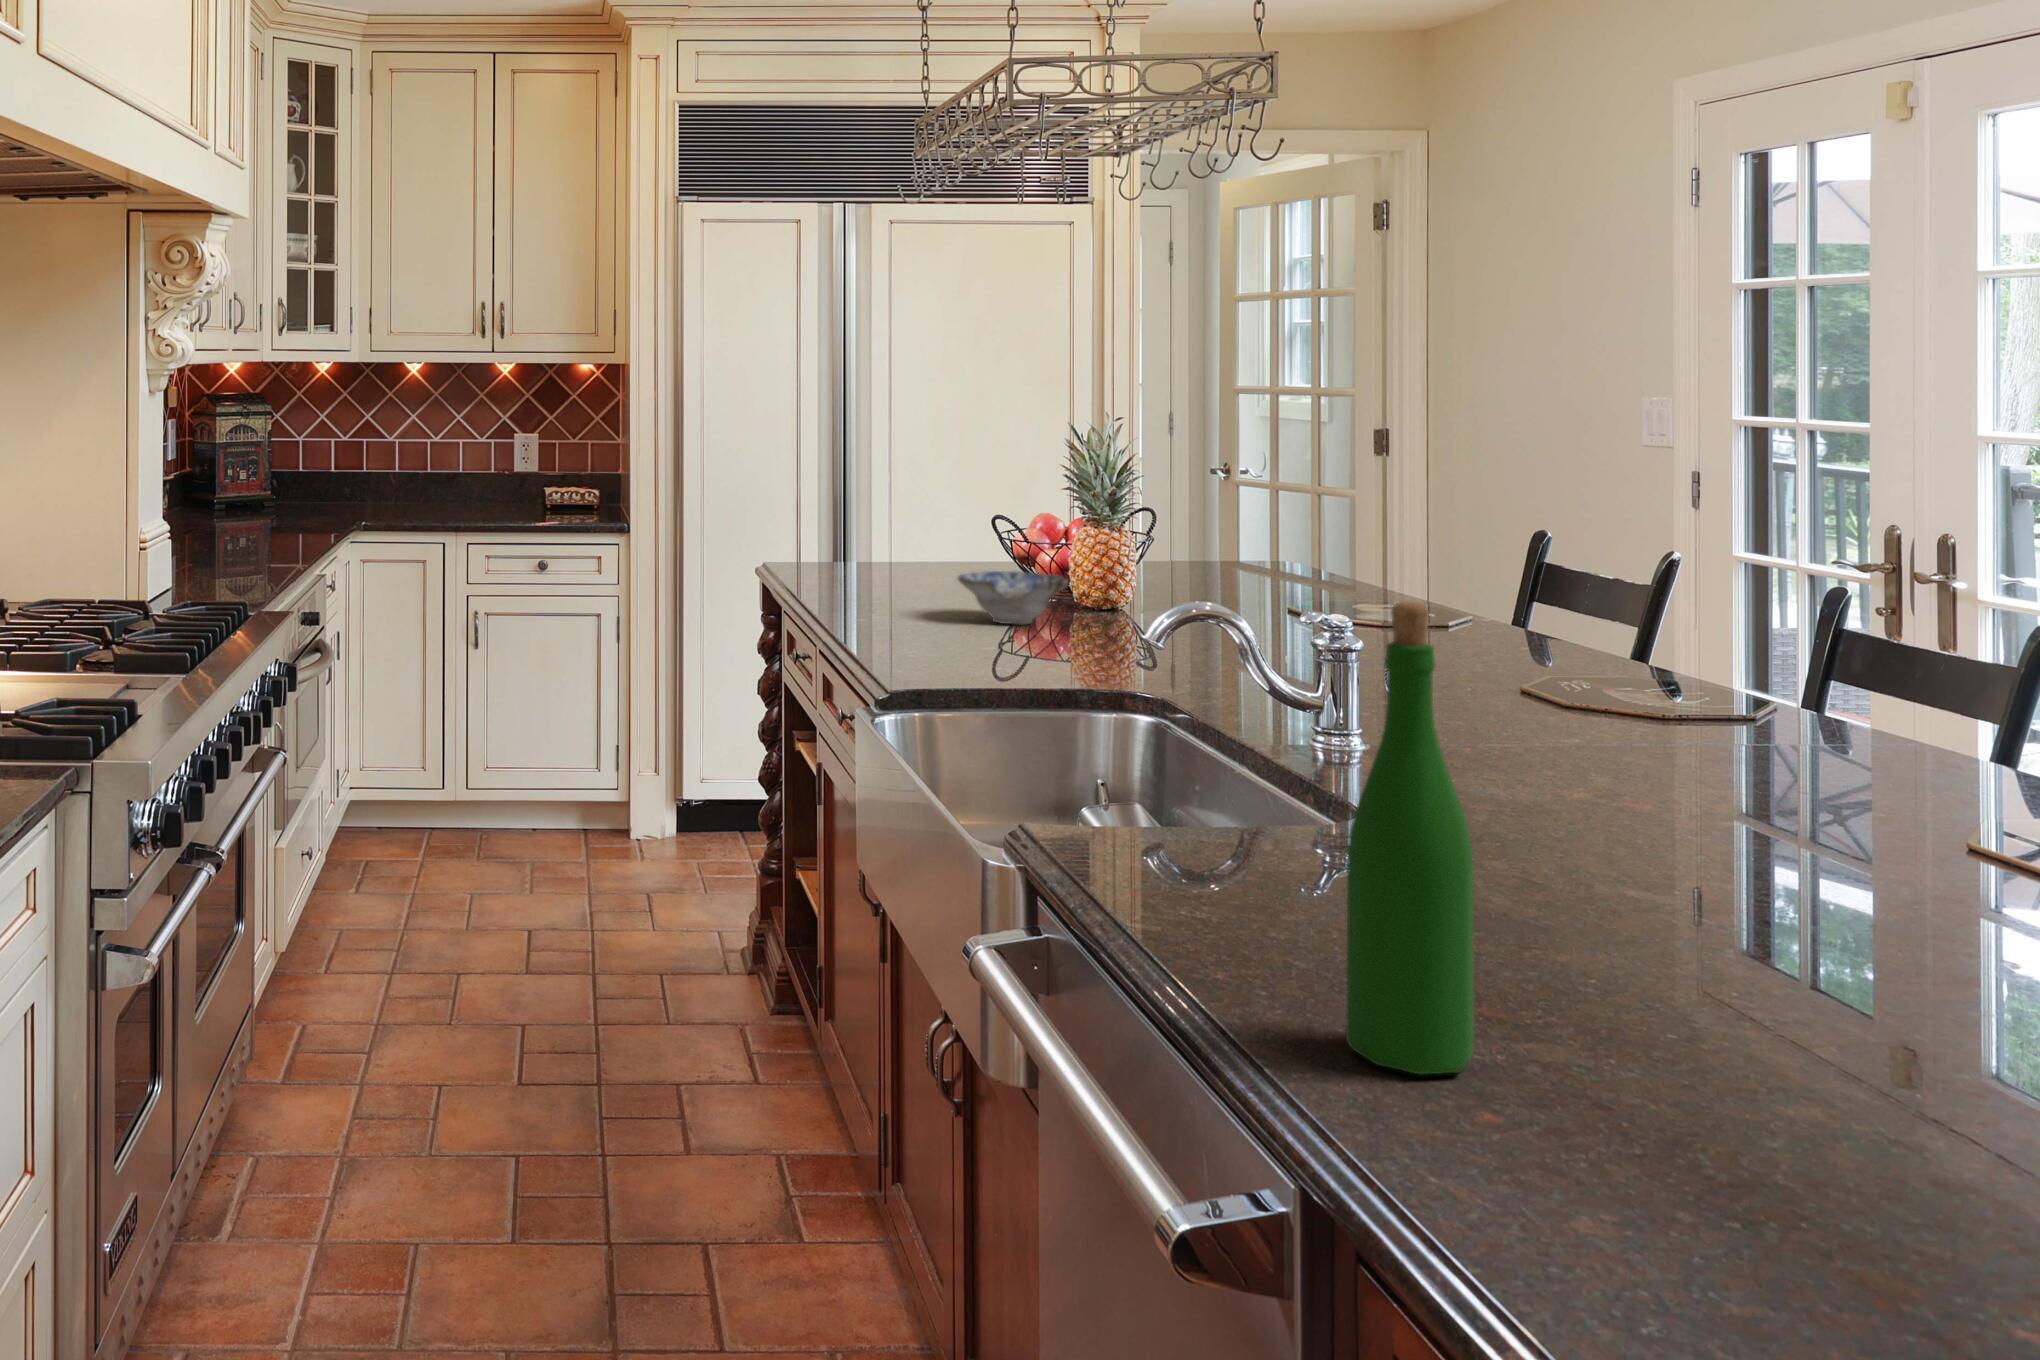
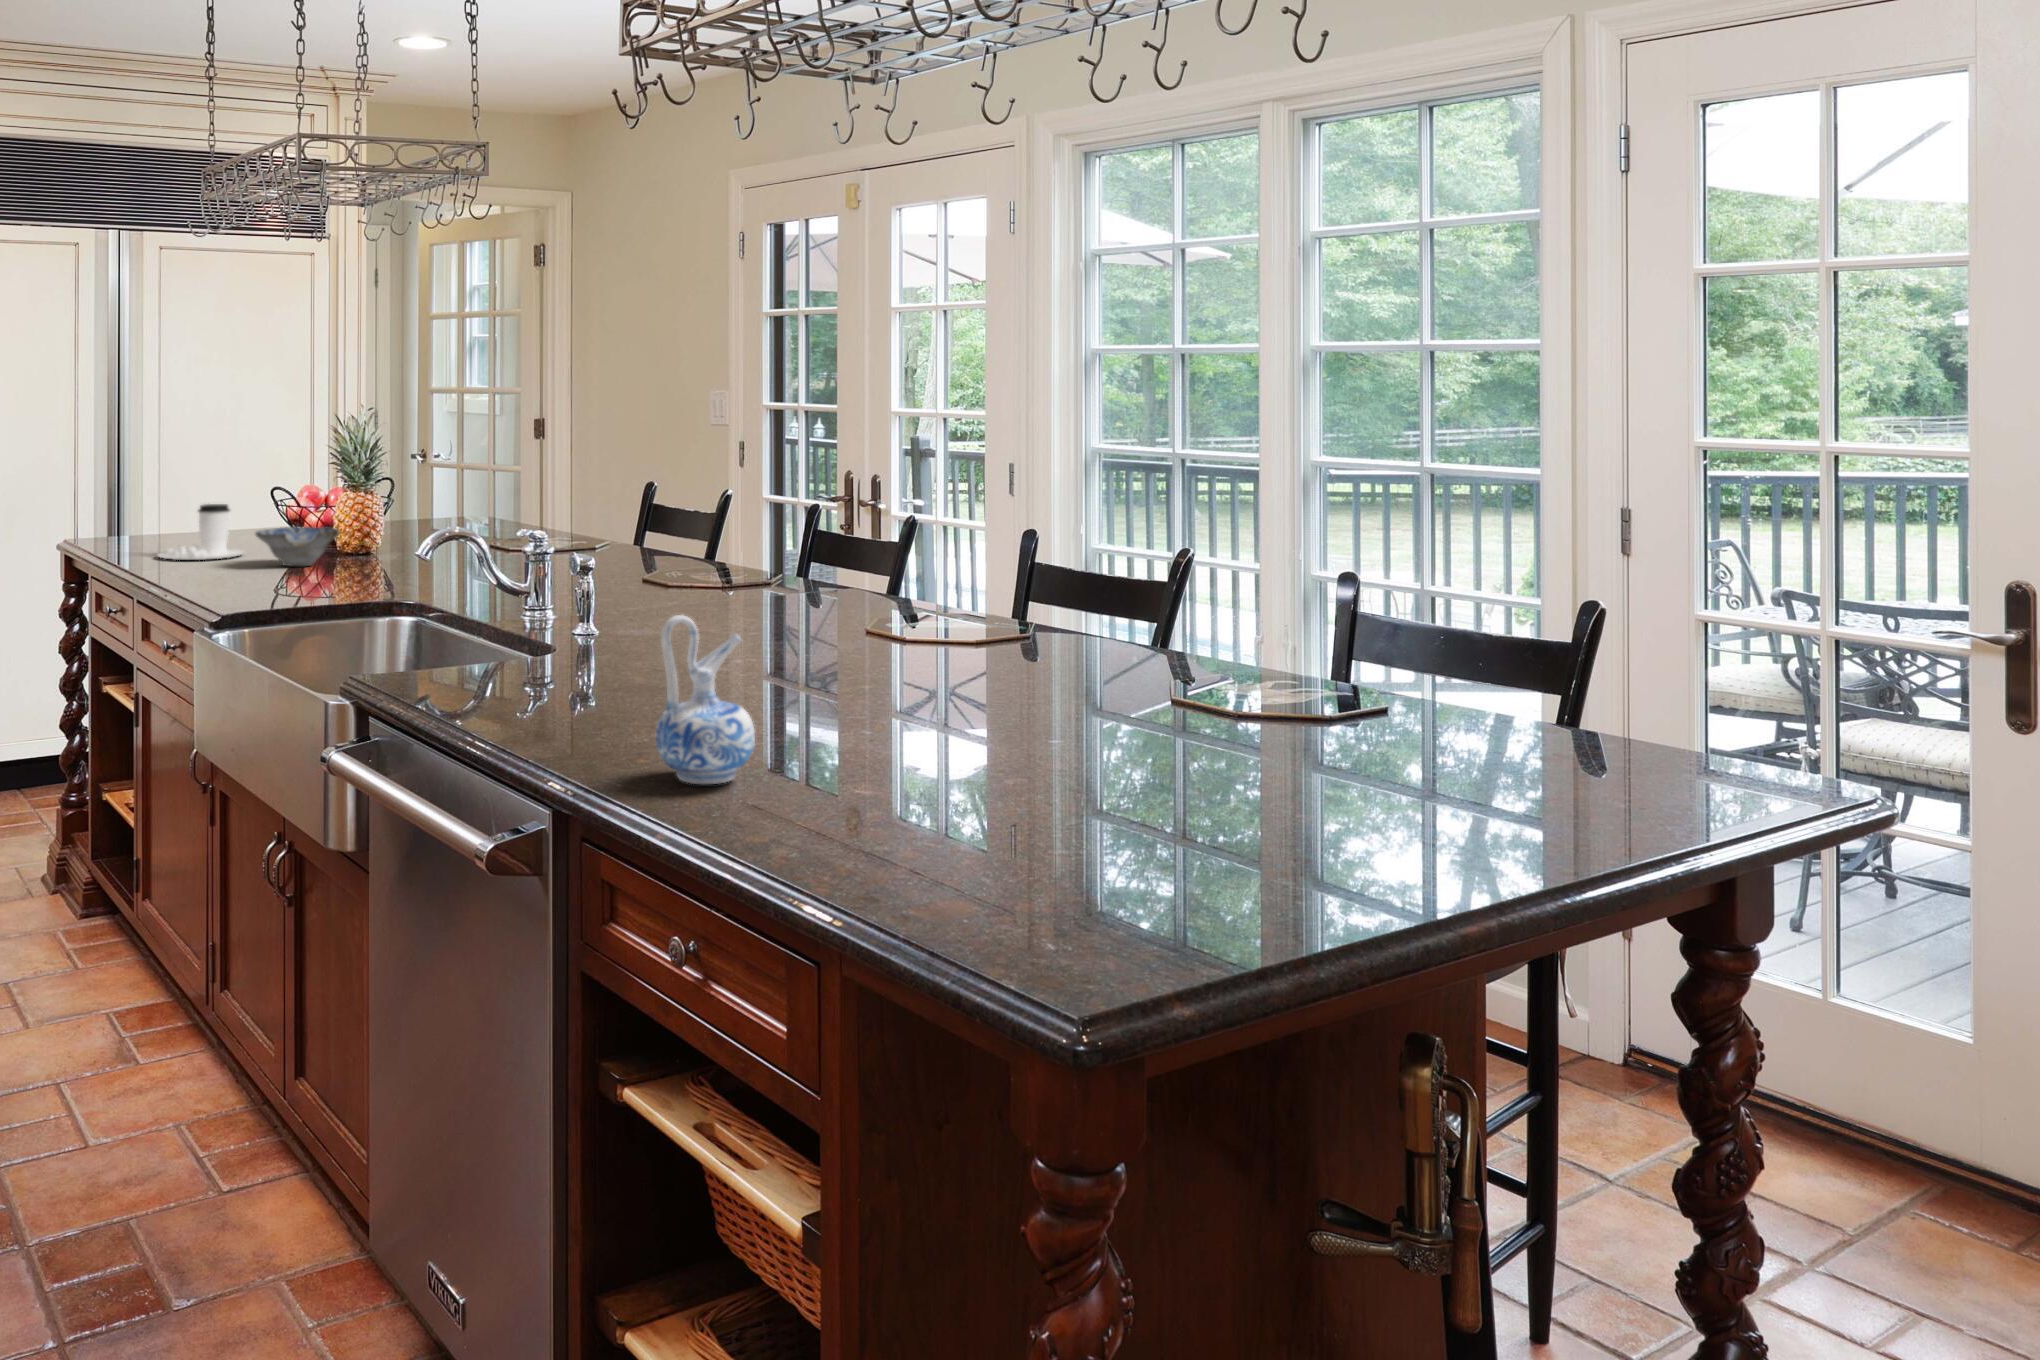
coffee cup: none [845,535,953,604] -> present [158,504,244,560]
wine bottle: present [1347,602,1474,1075] -> none [576,492,641,755]
ceramic pitcher: none [1496,858,1720,1202] -> present [656,615,755,784]

